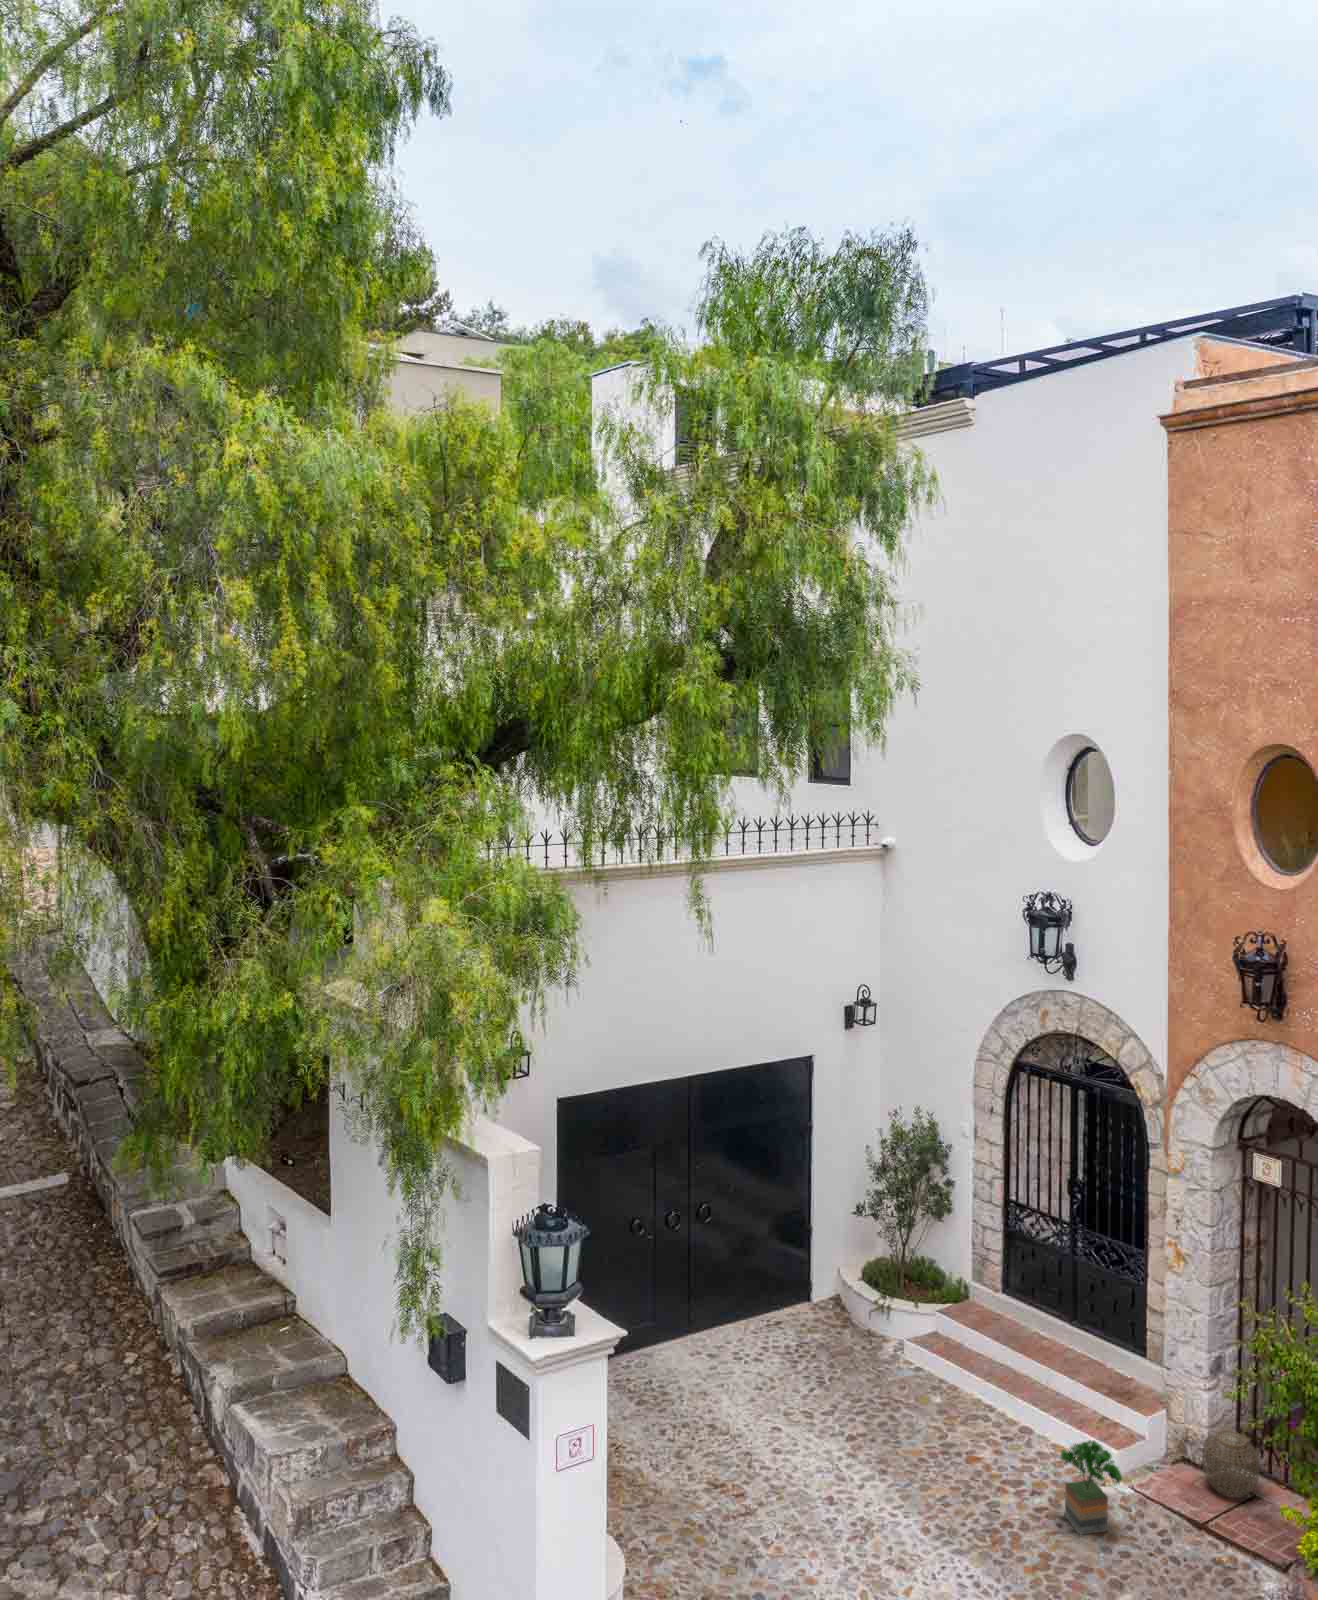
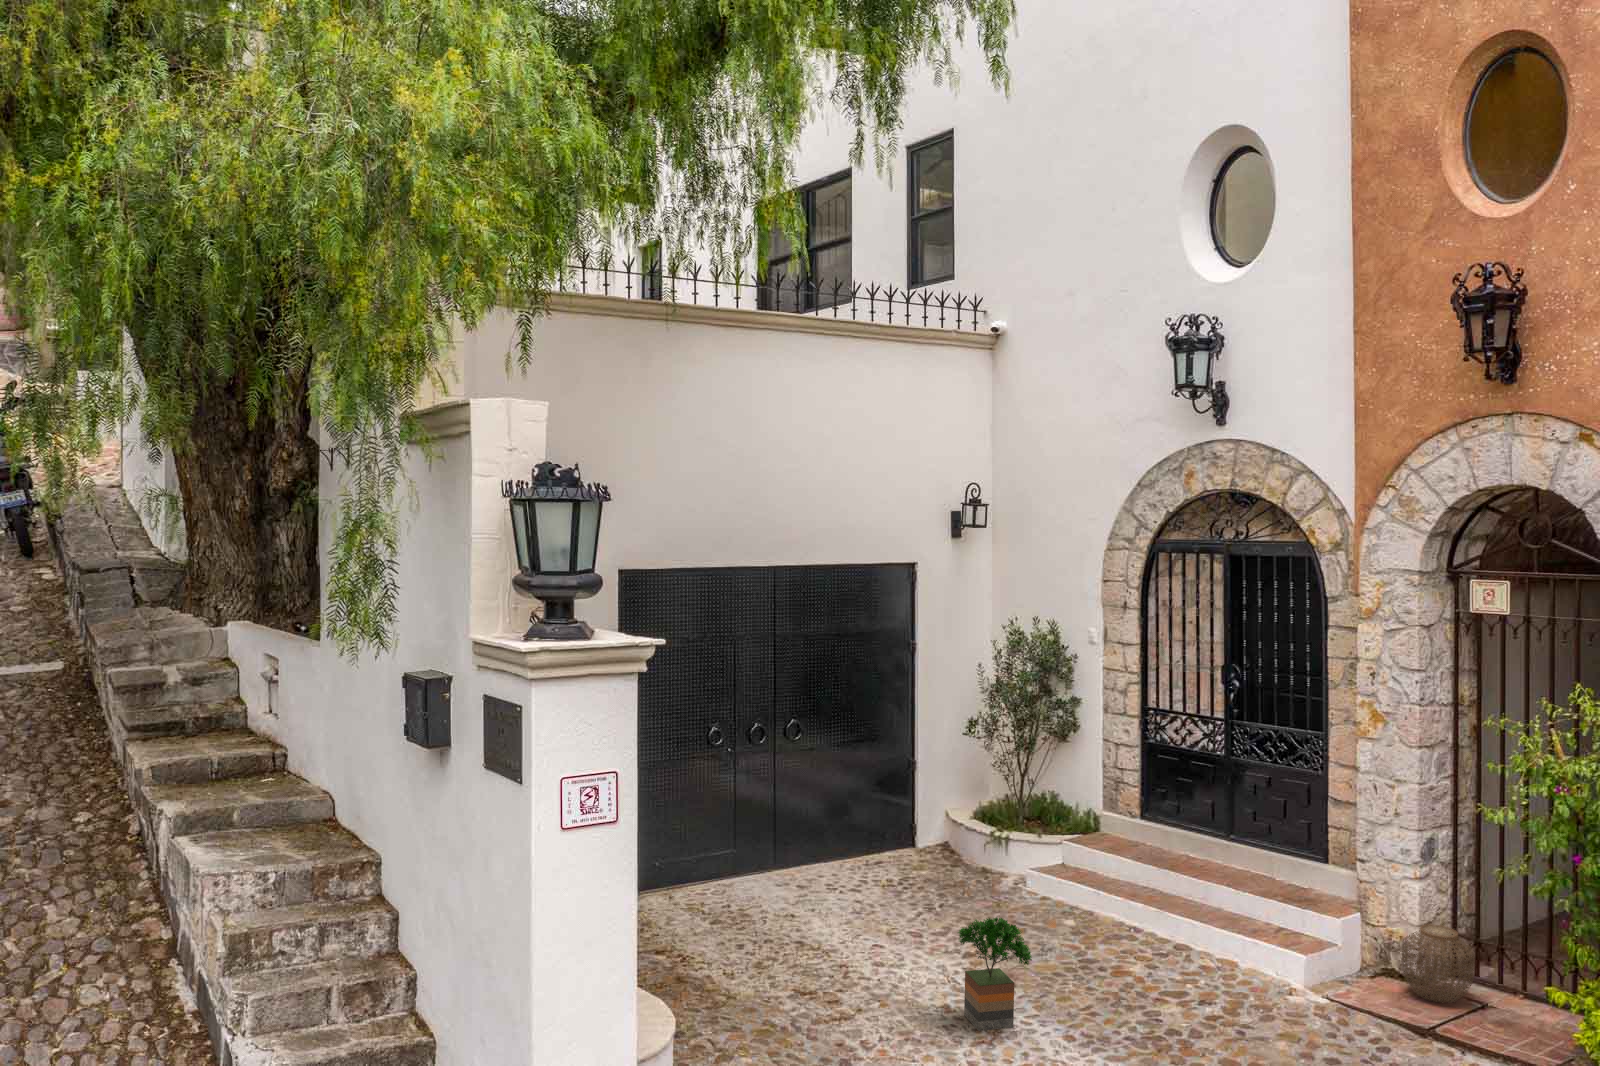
potted tree: present [1060,1440,1122,1534] -> present [958,917,1032,1031]

